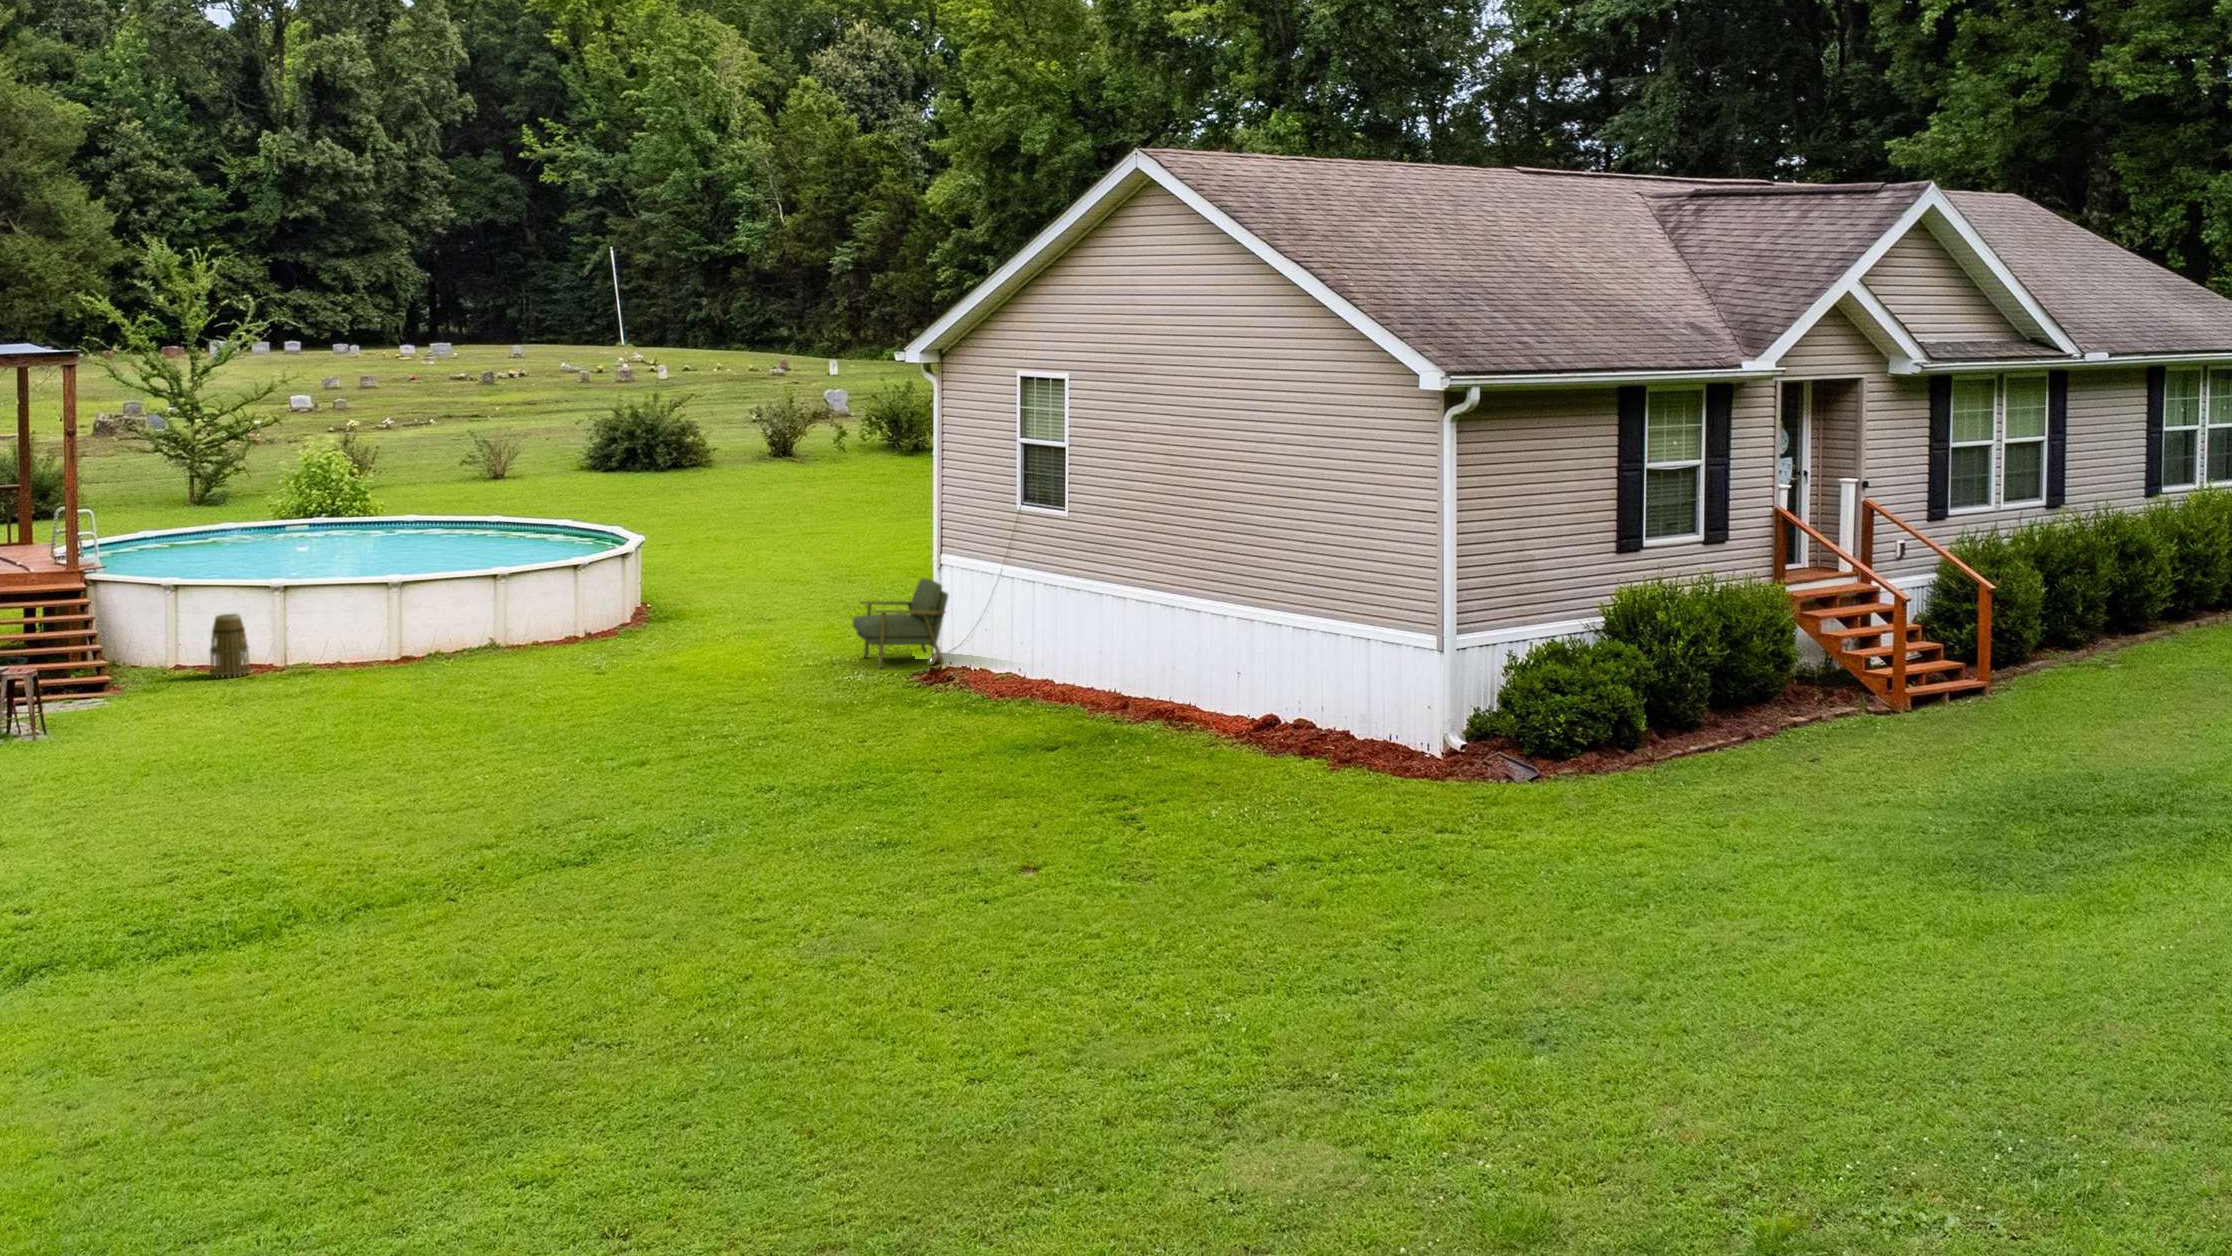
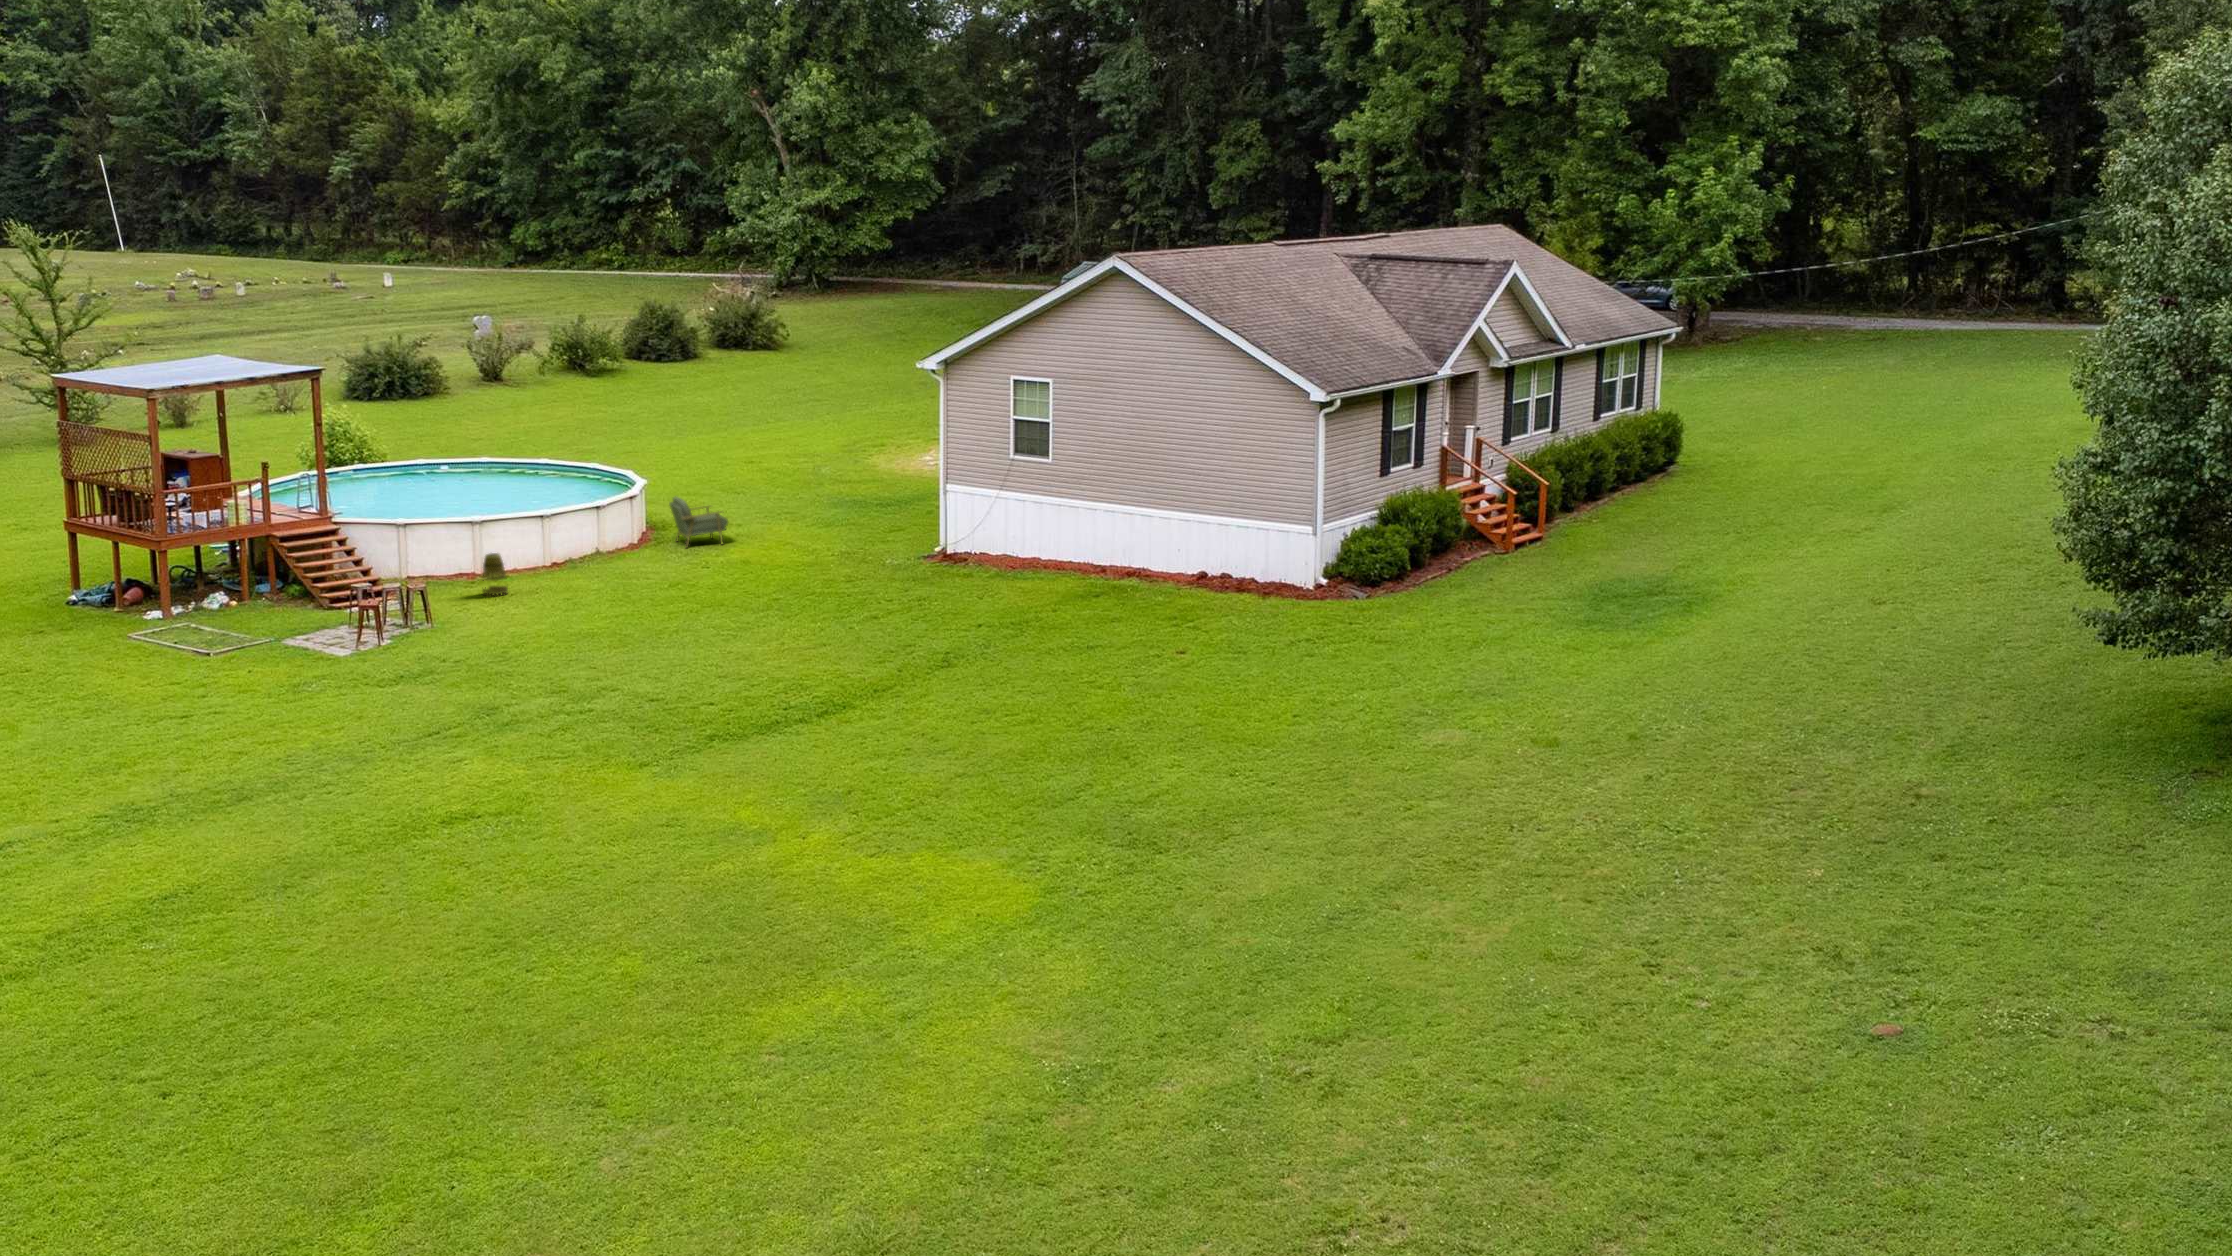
armchair: present [853,578,948,668] -> present [669,496,728,547]

